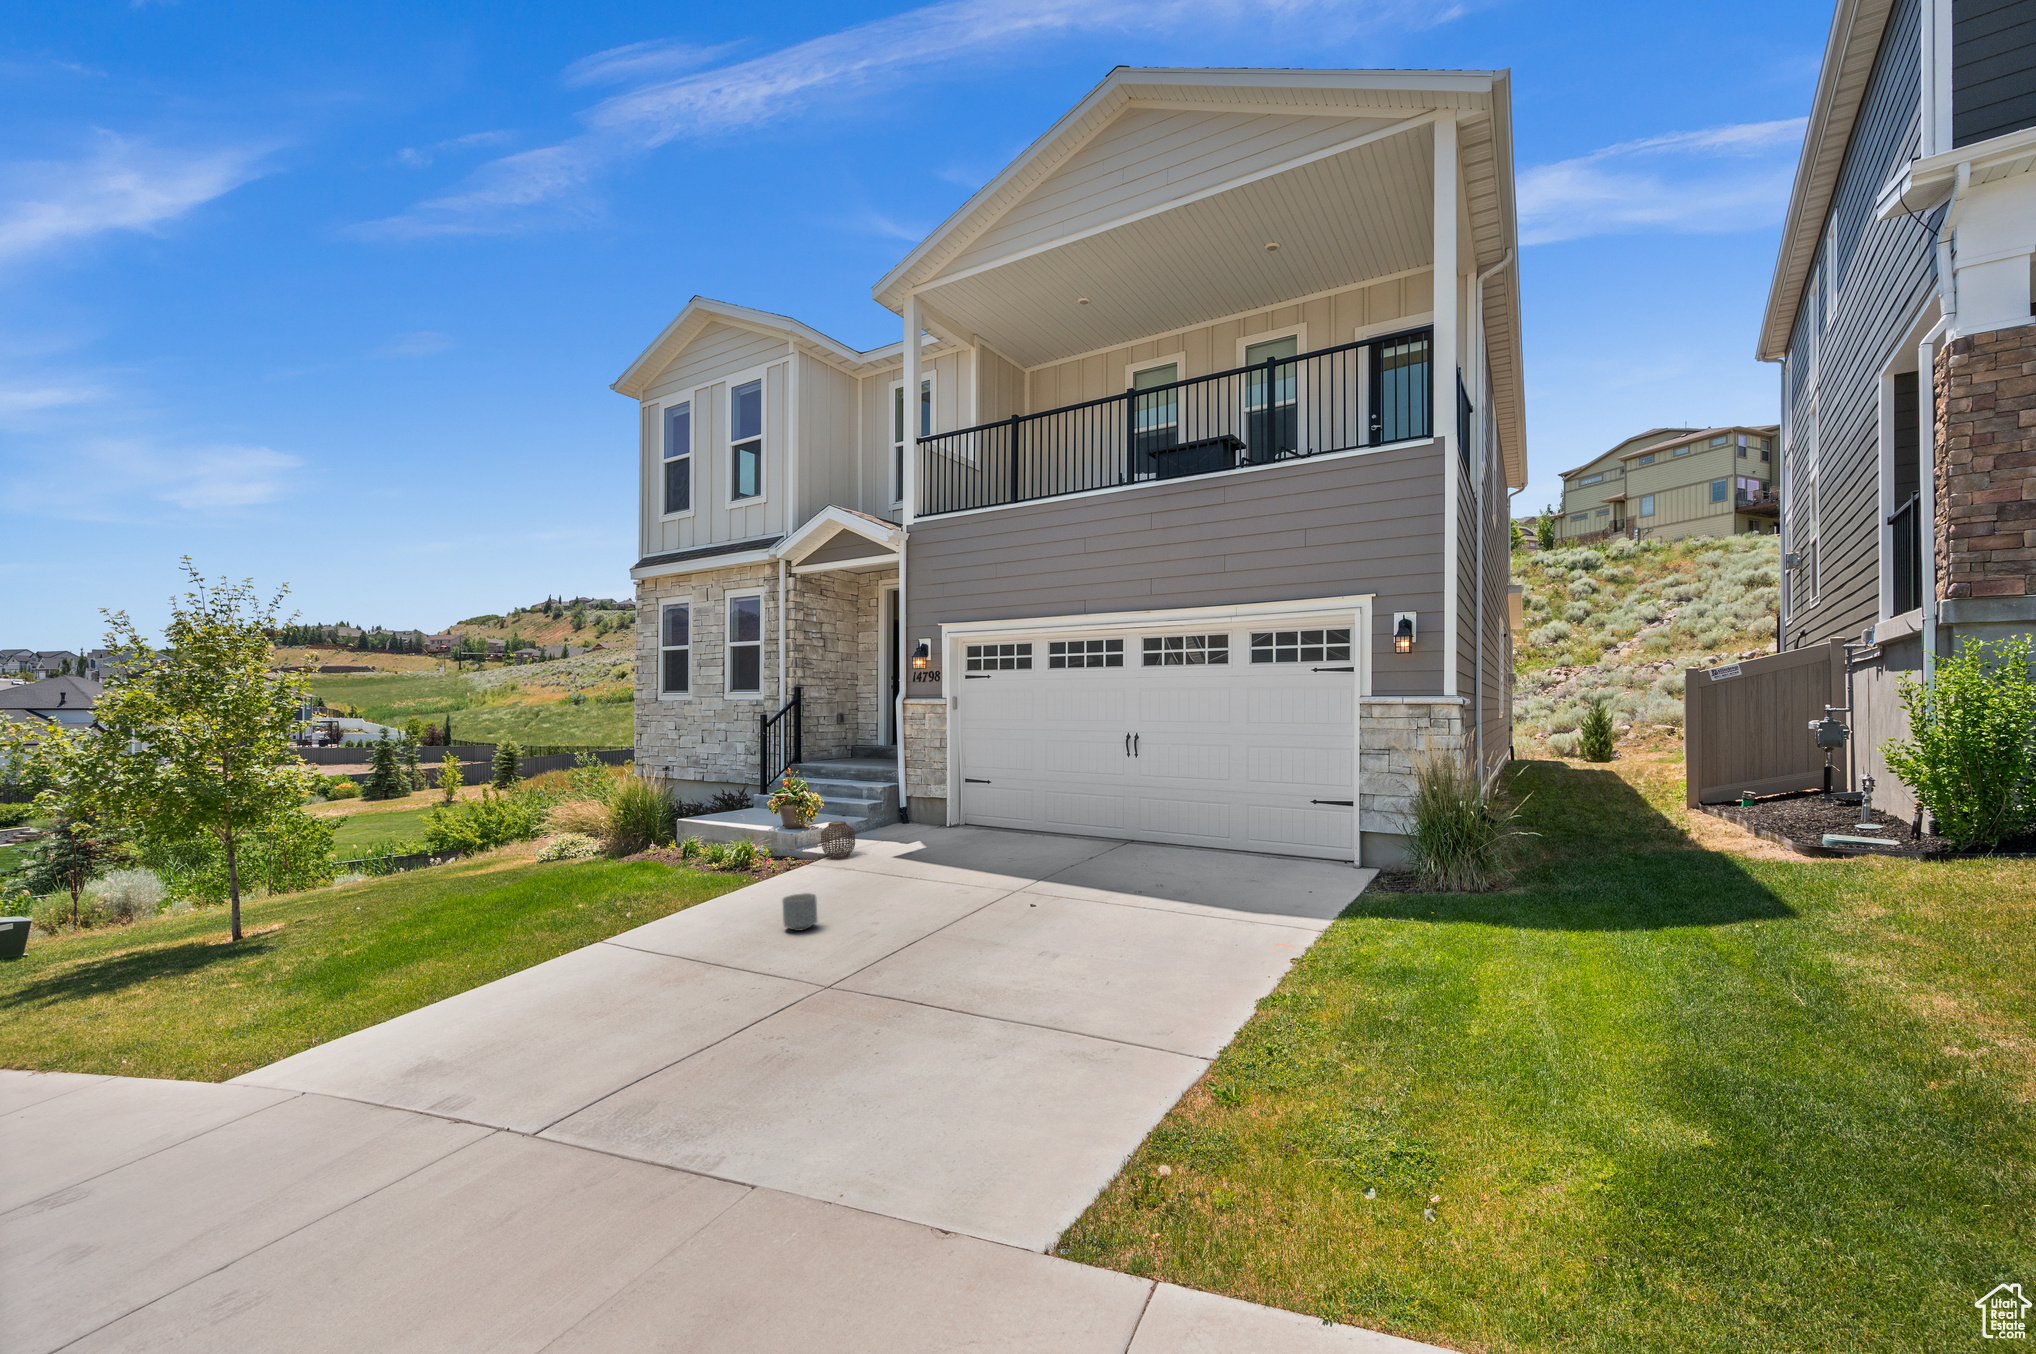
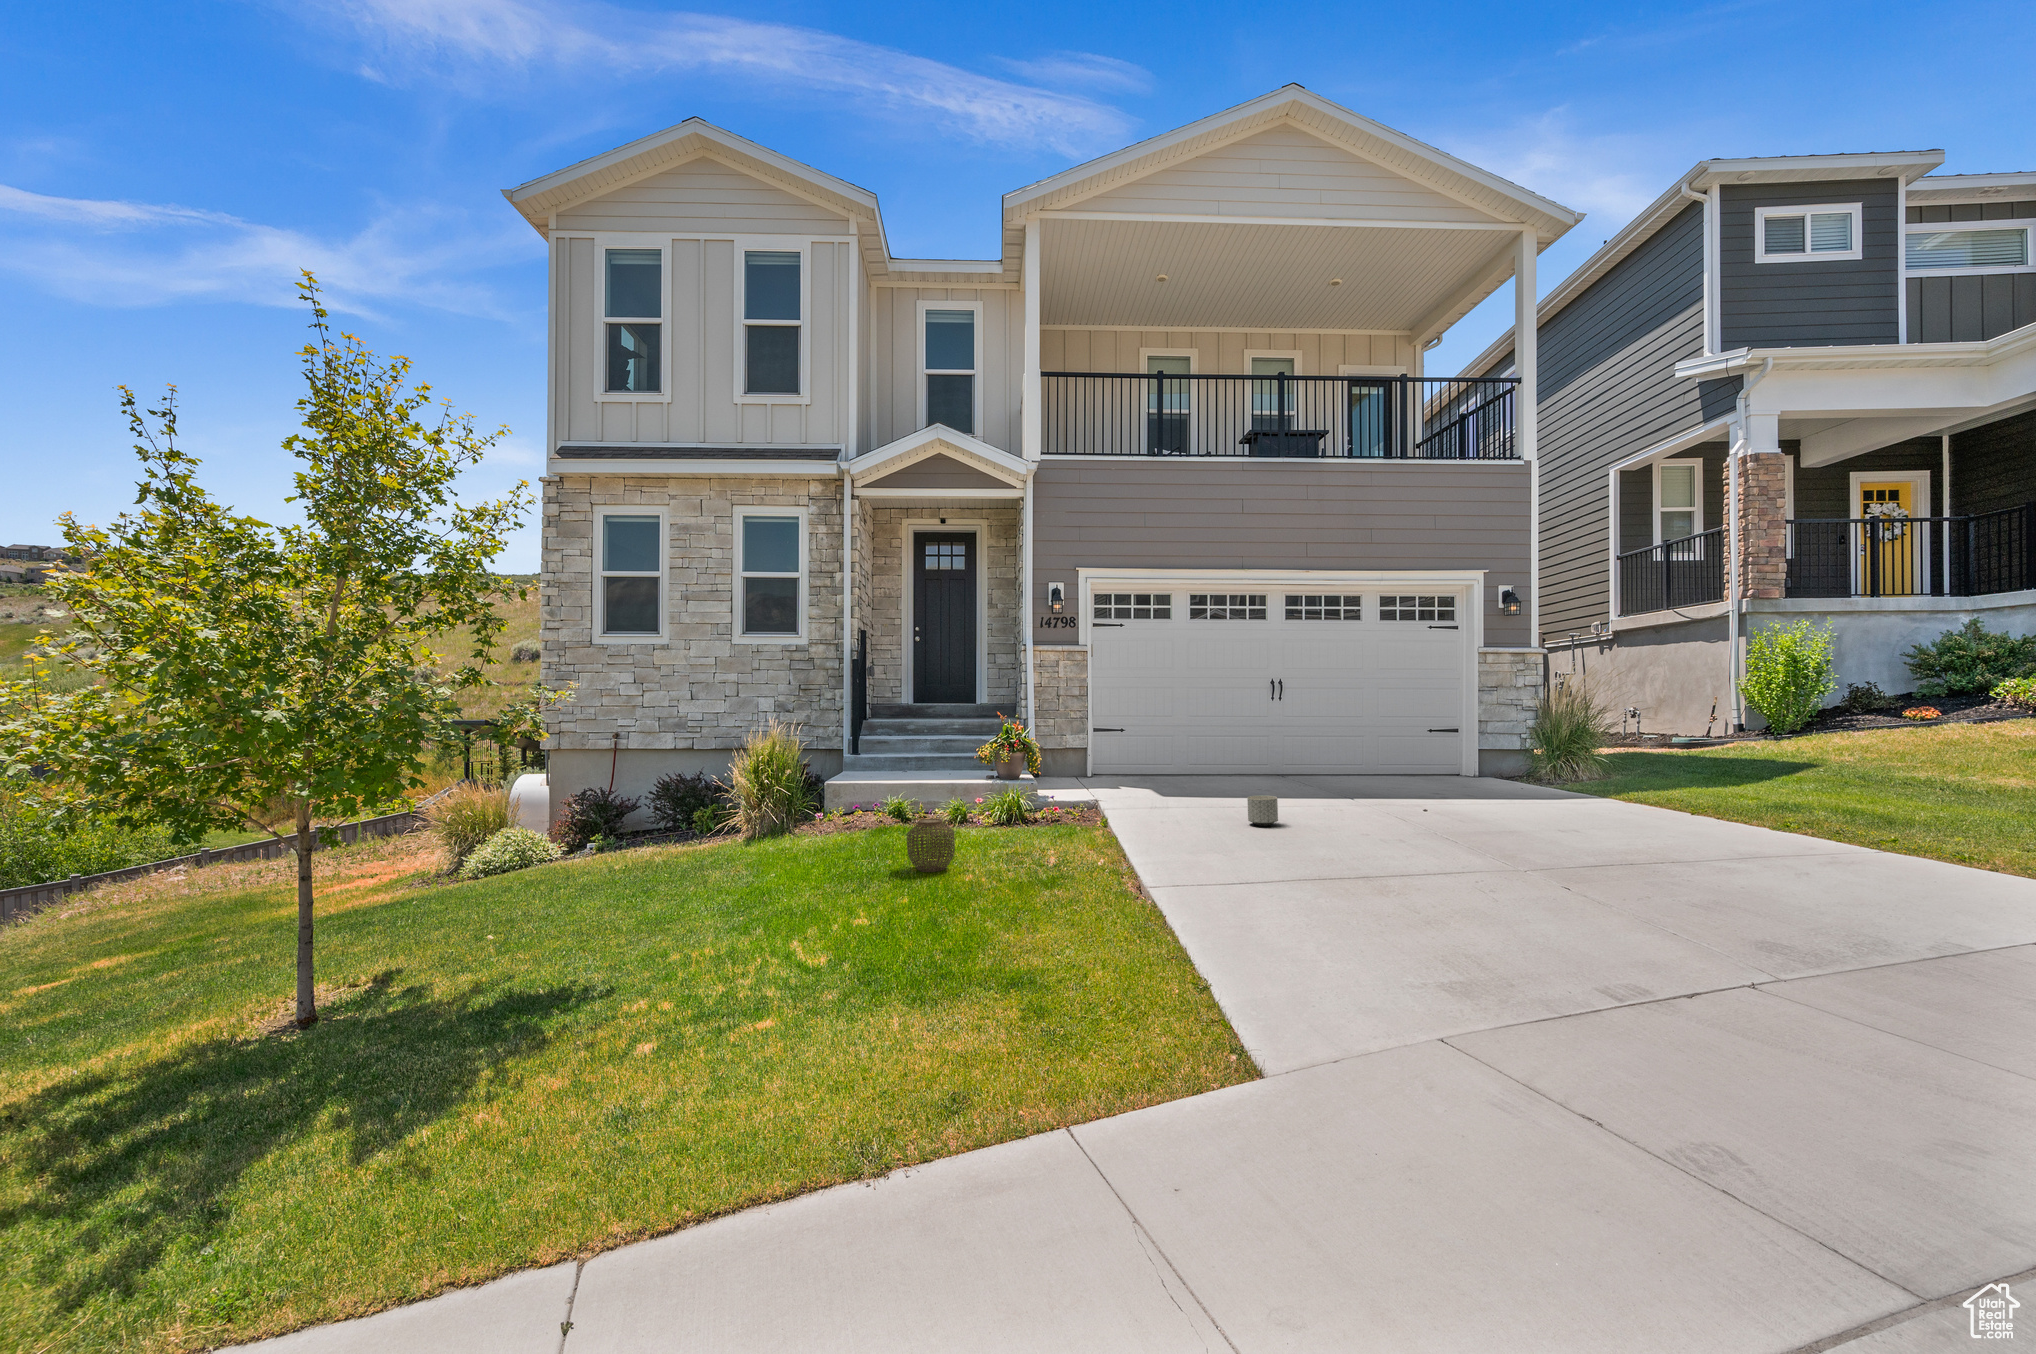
woven basket: present [821,822,855,859] -> present [907,819,955,872]

